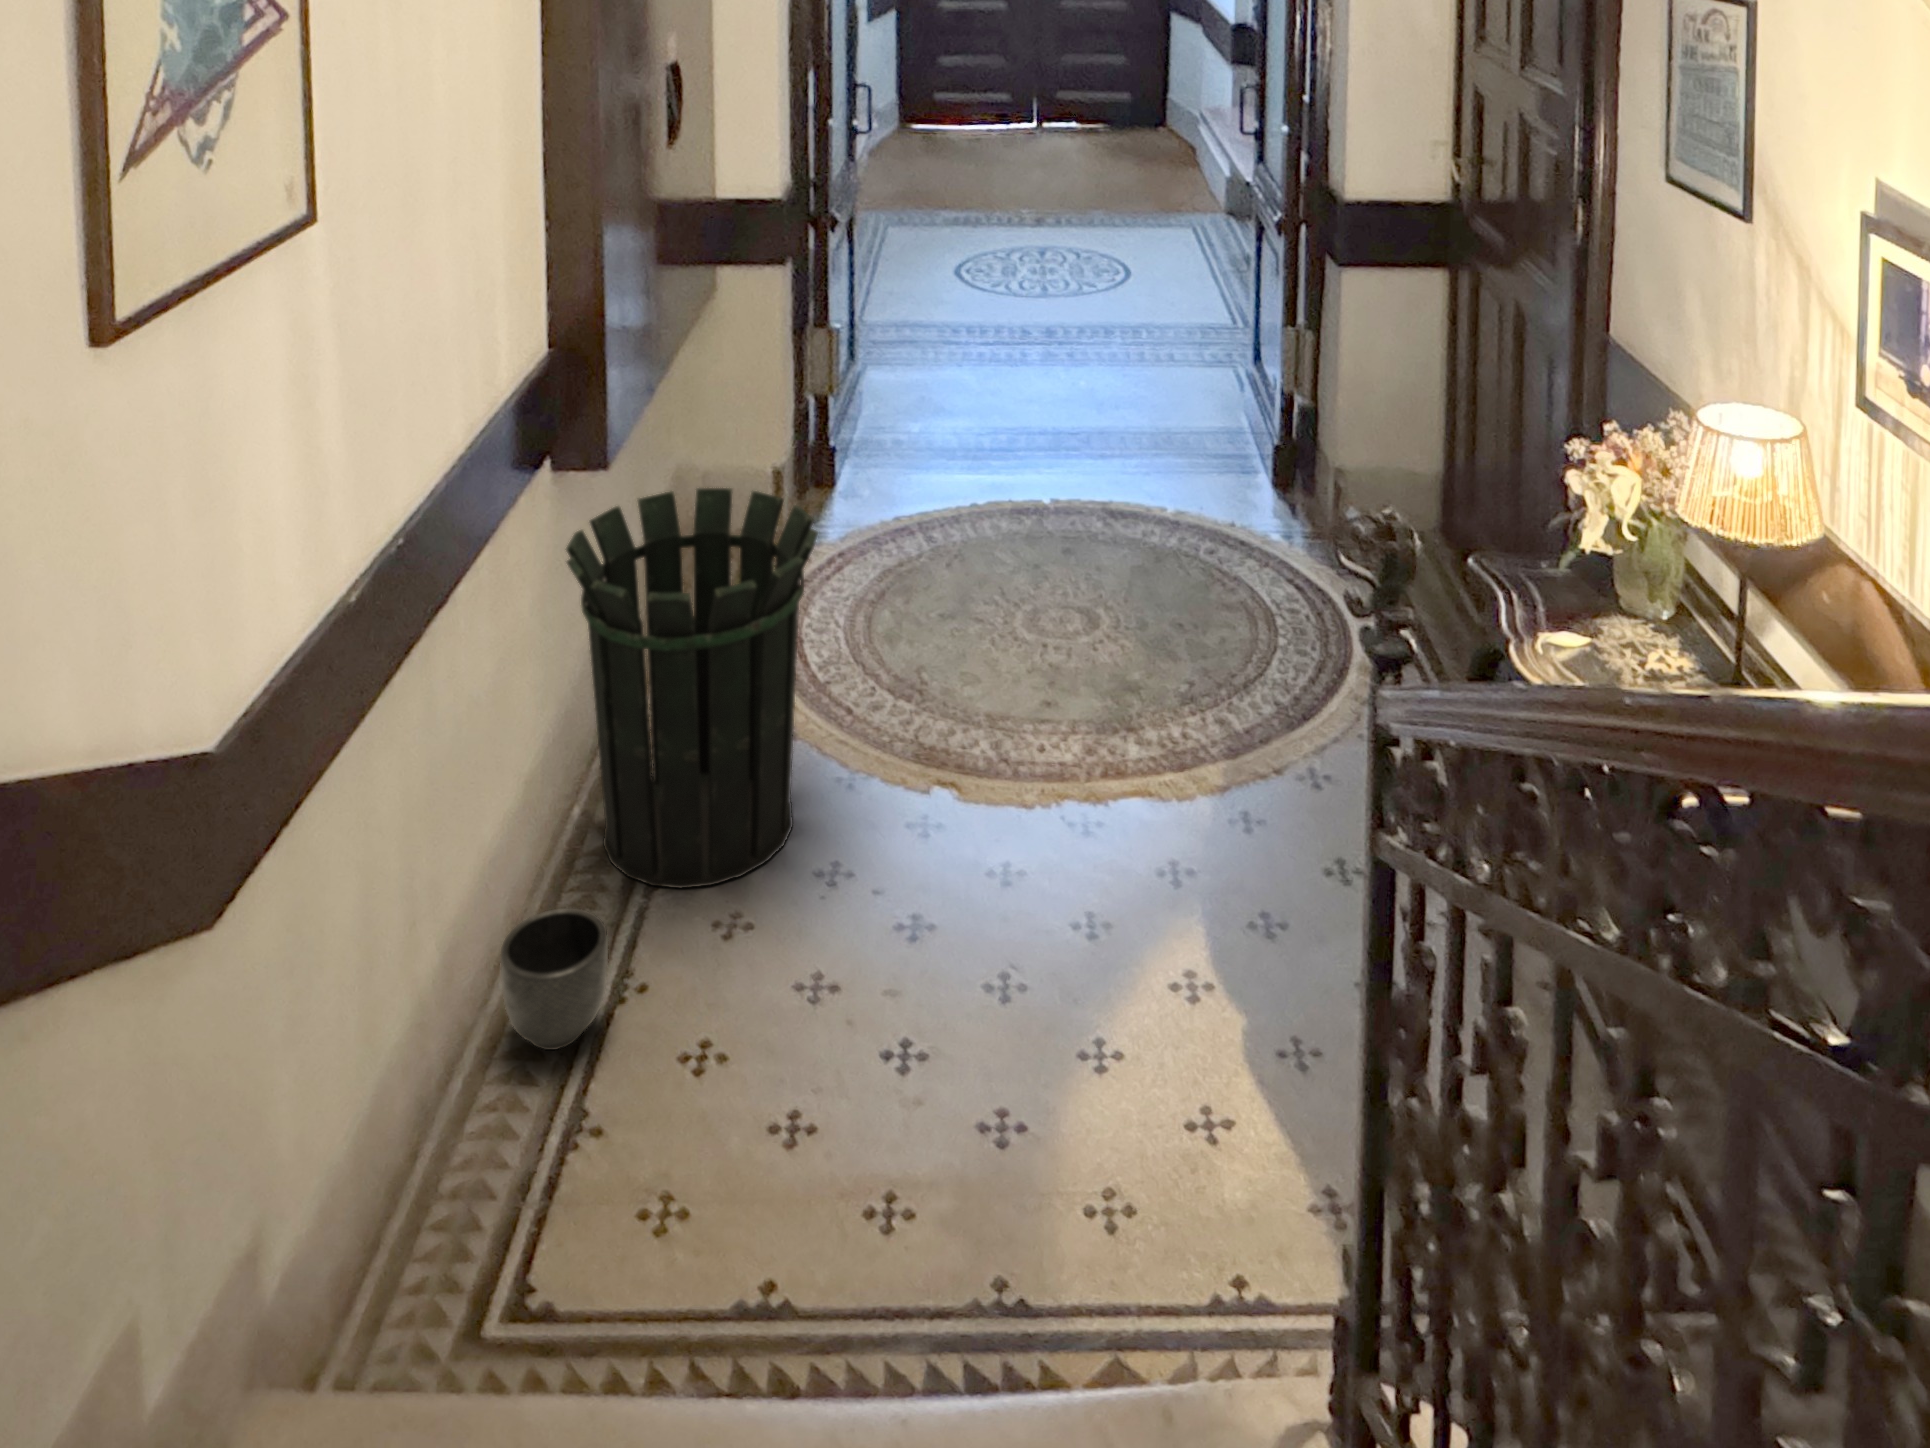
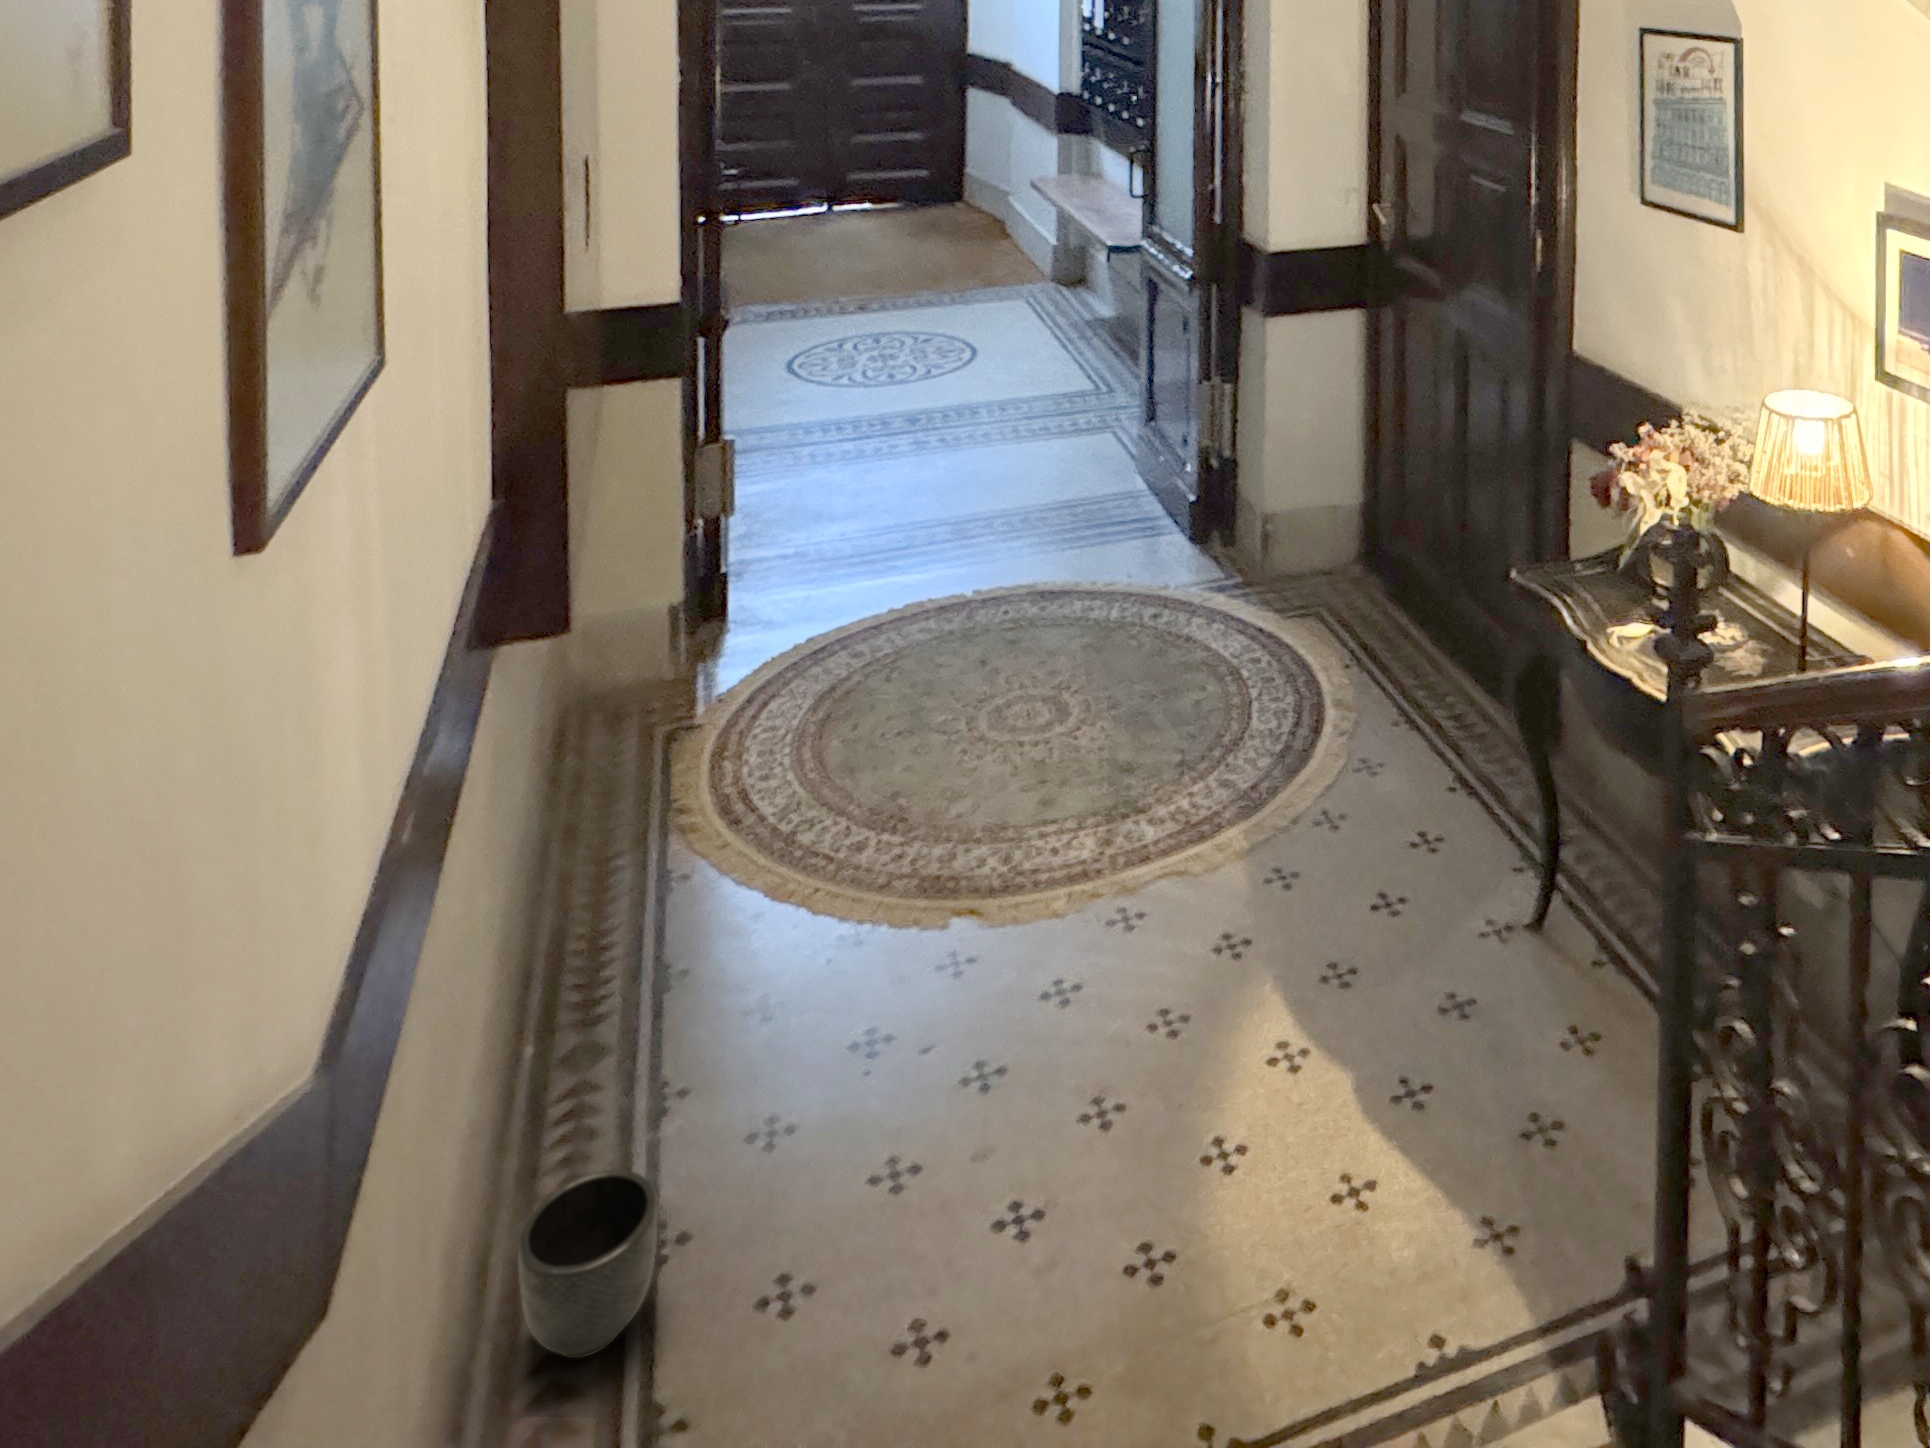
waste bin: present [566,488,818,888] -> none [531,630,840,1117]

